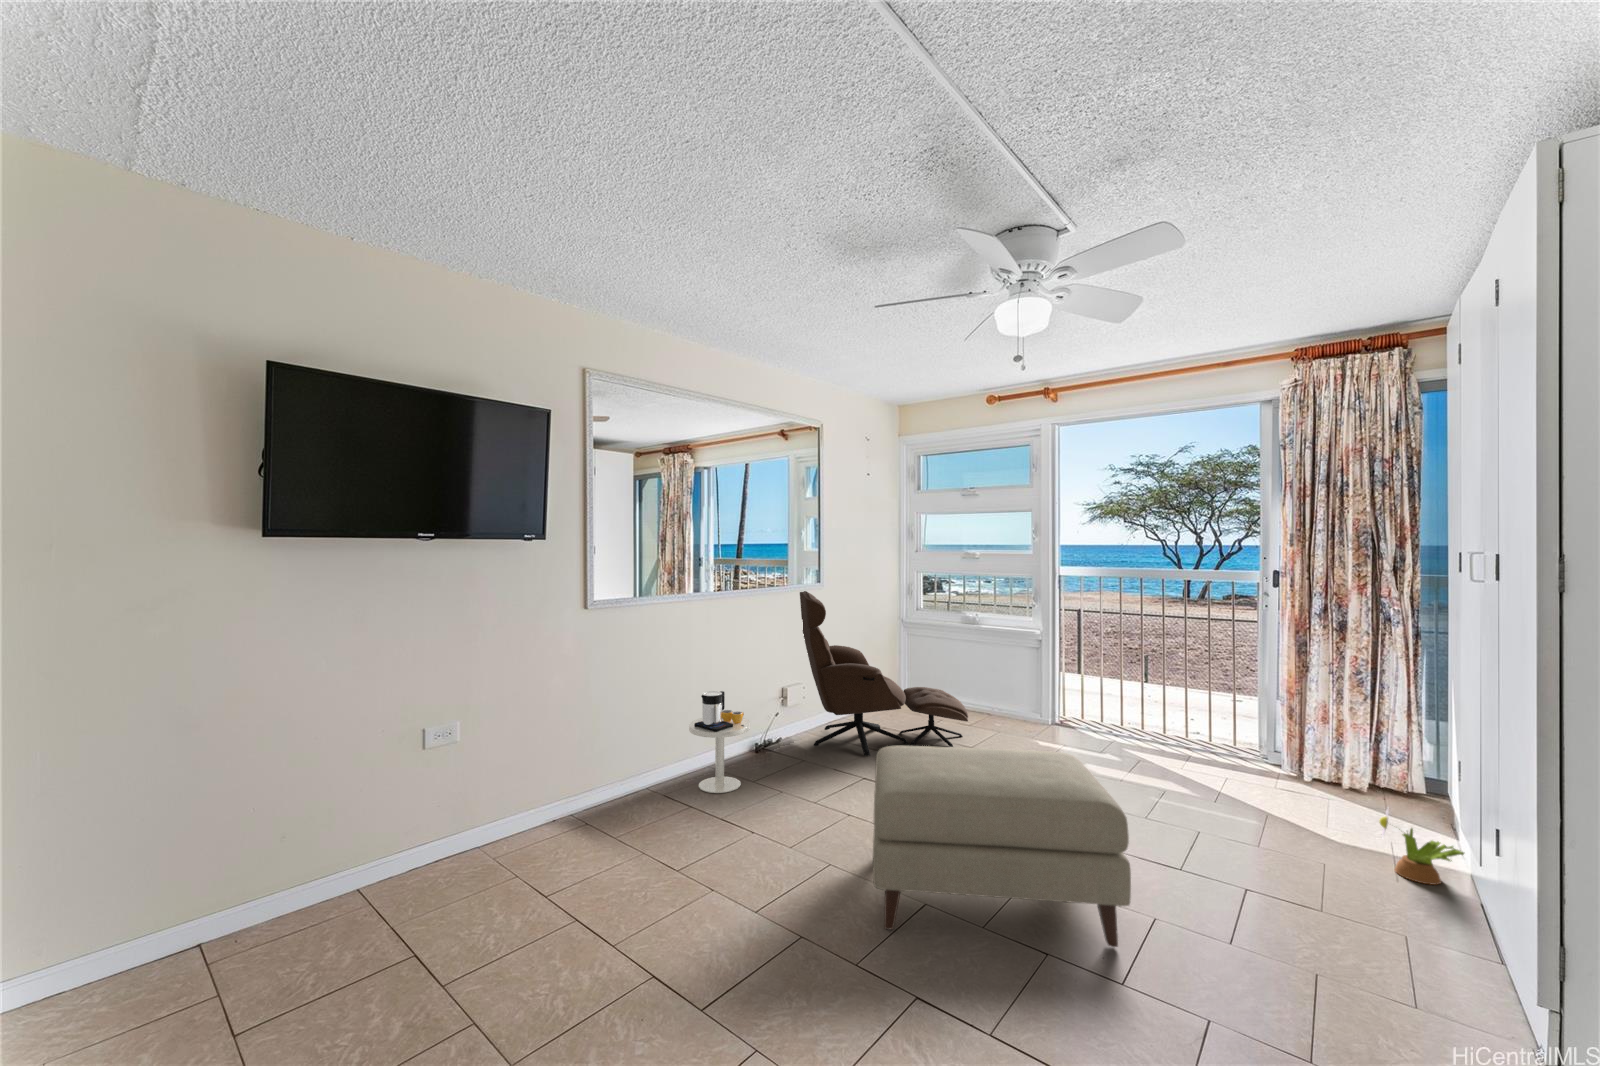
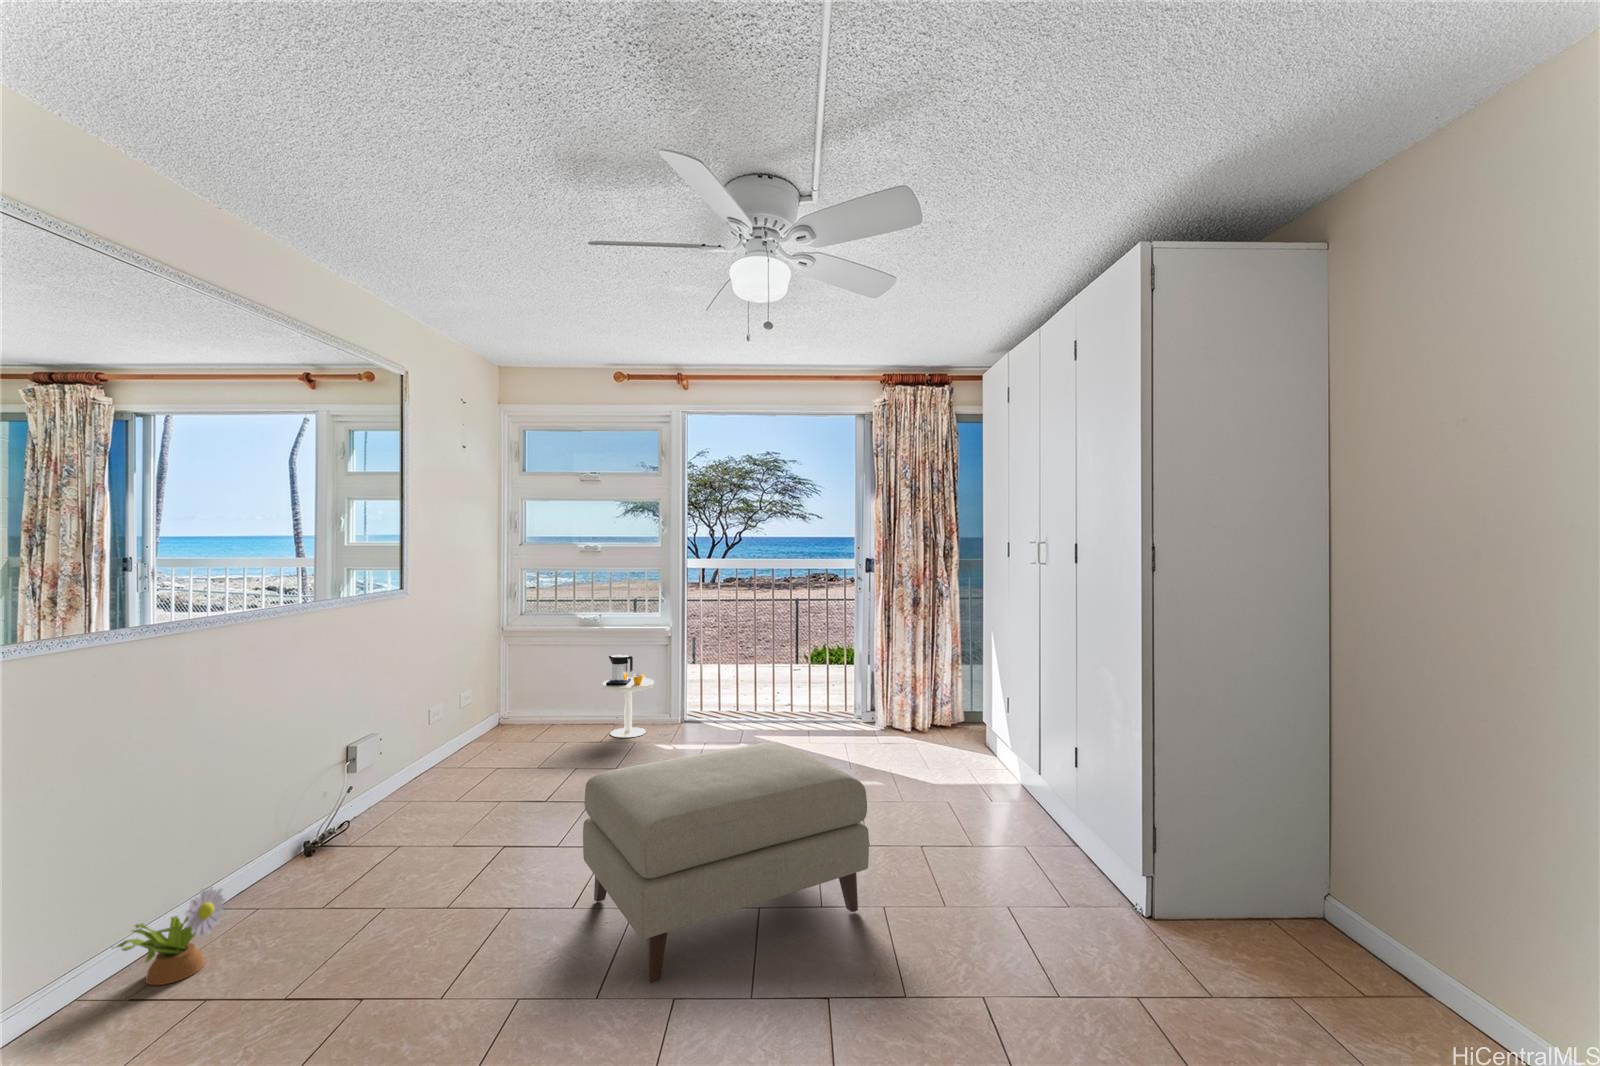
lounge chair: present [800,591,968,756] -> none [386,599,611,803]
side table: present [689,691,750,793] -> present [602,655,654,738]
decorative plant: present [1380,811,1464,885] -> present [116,886,225,985]

